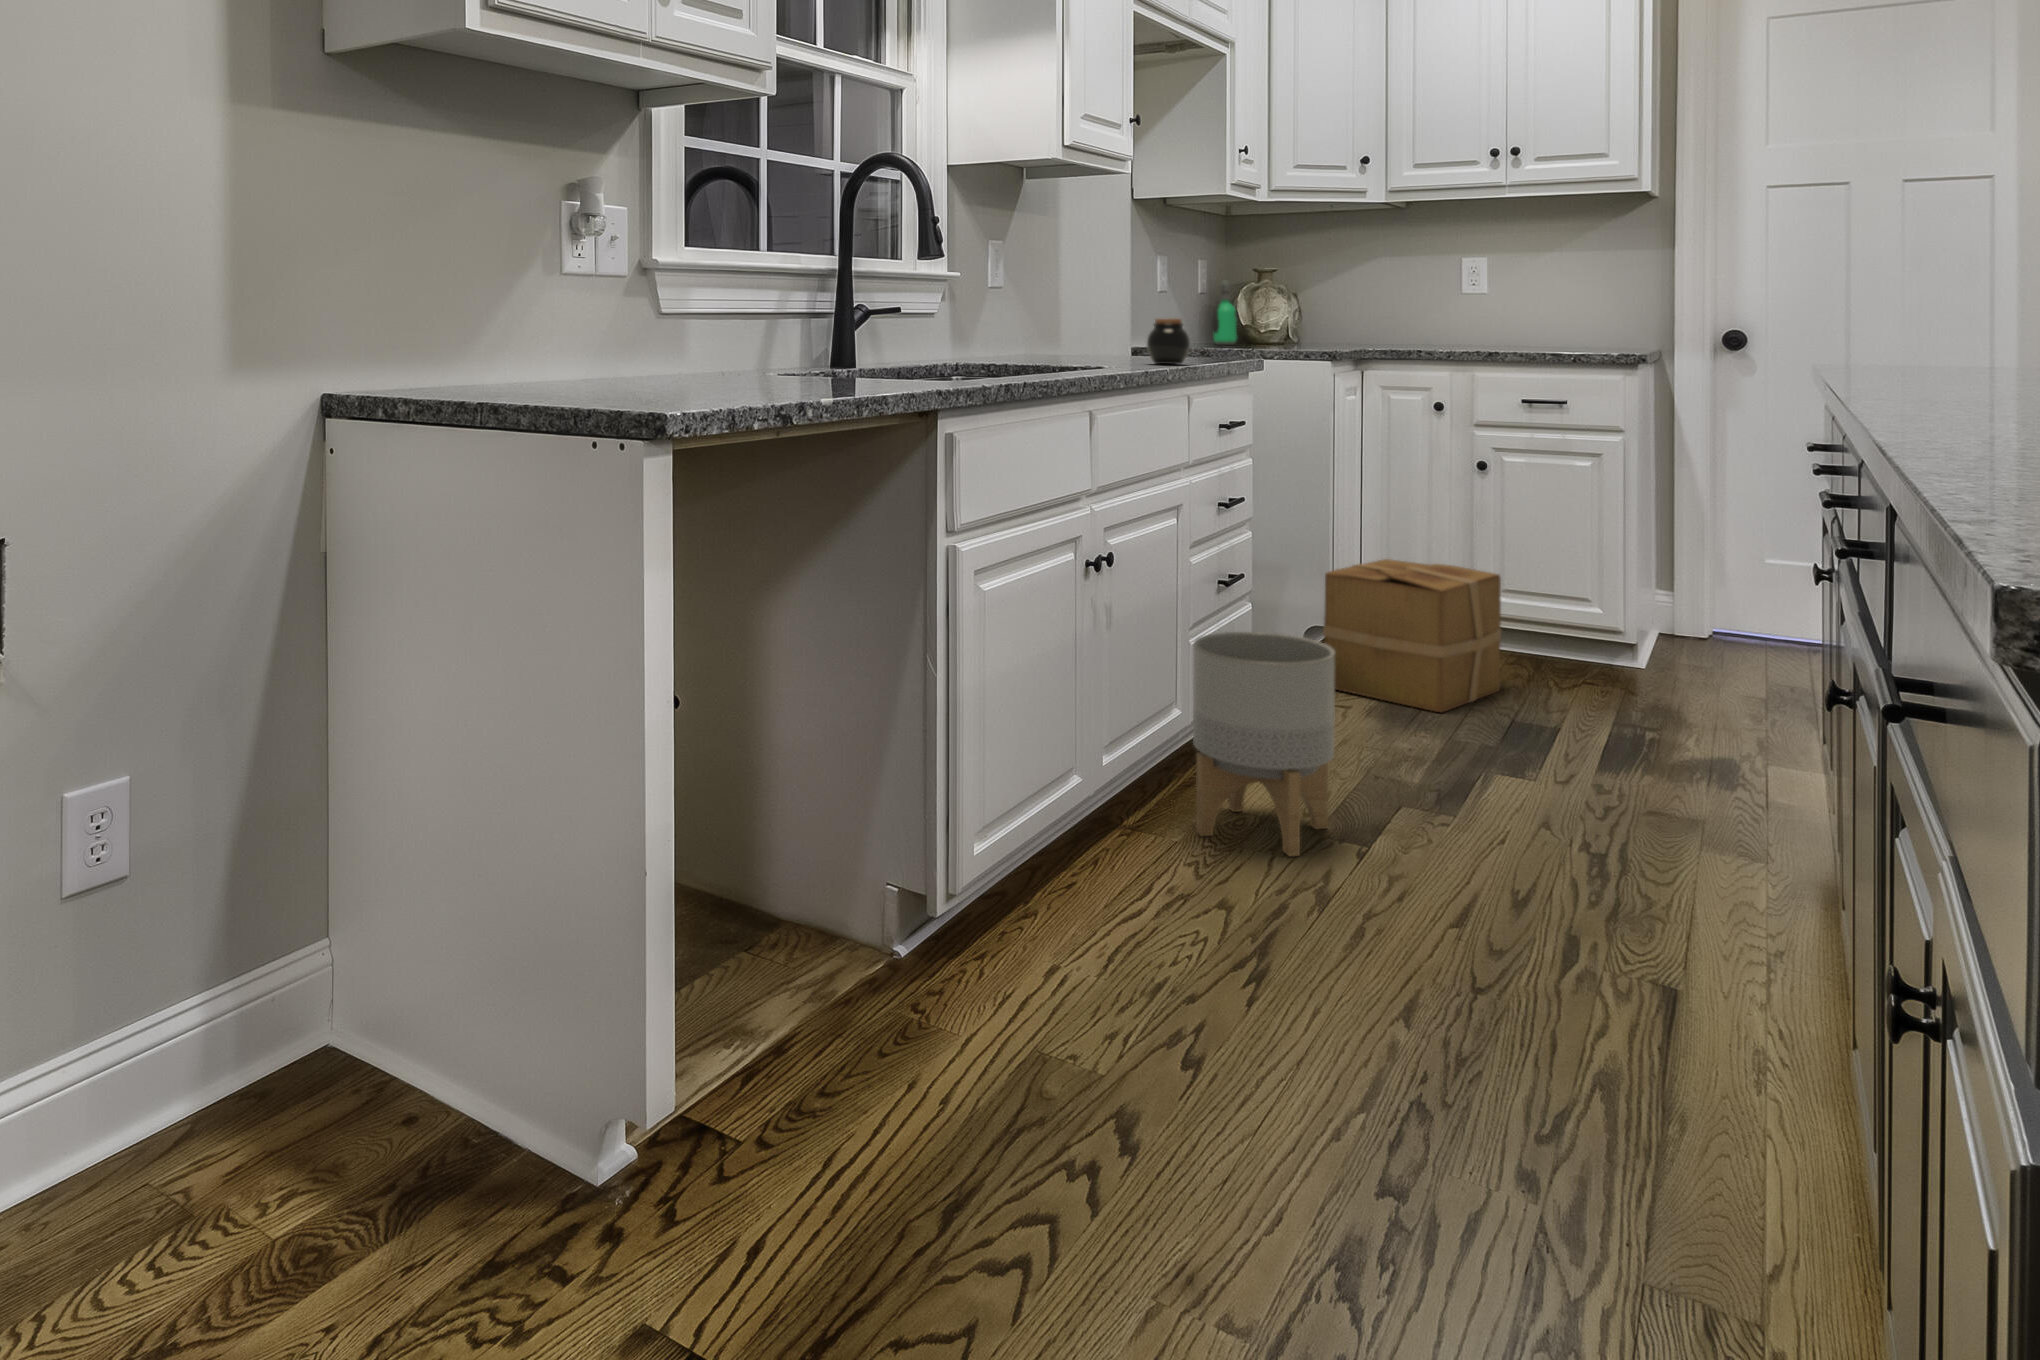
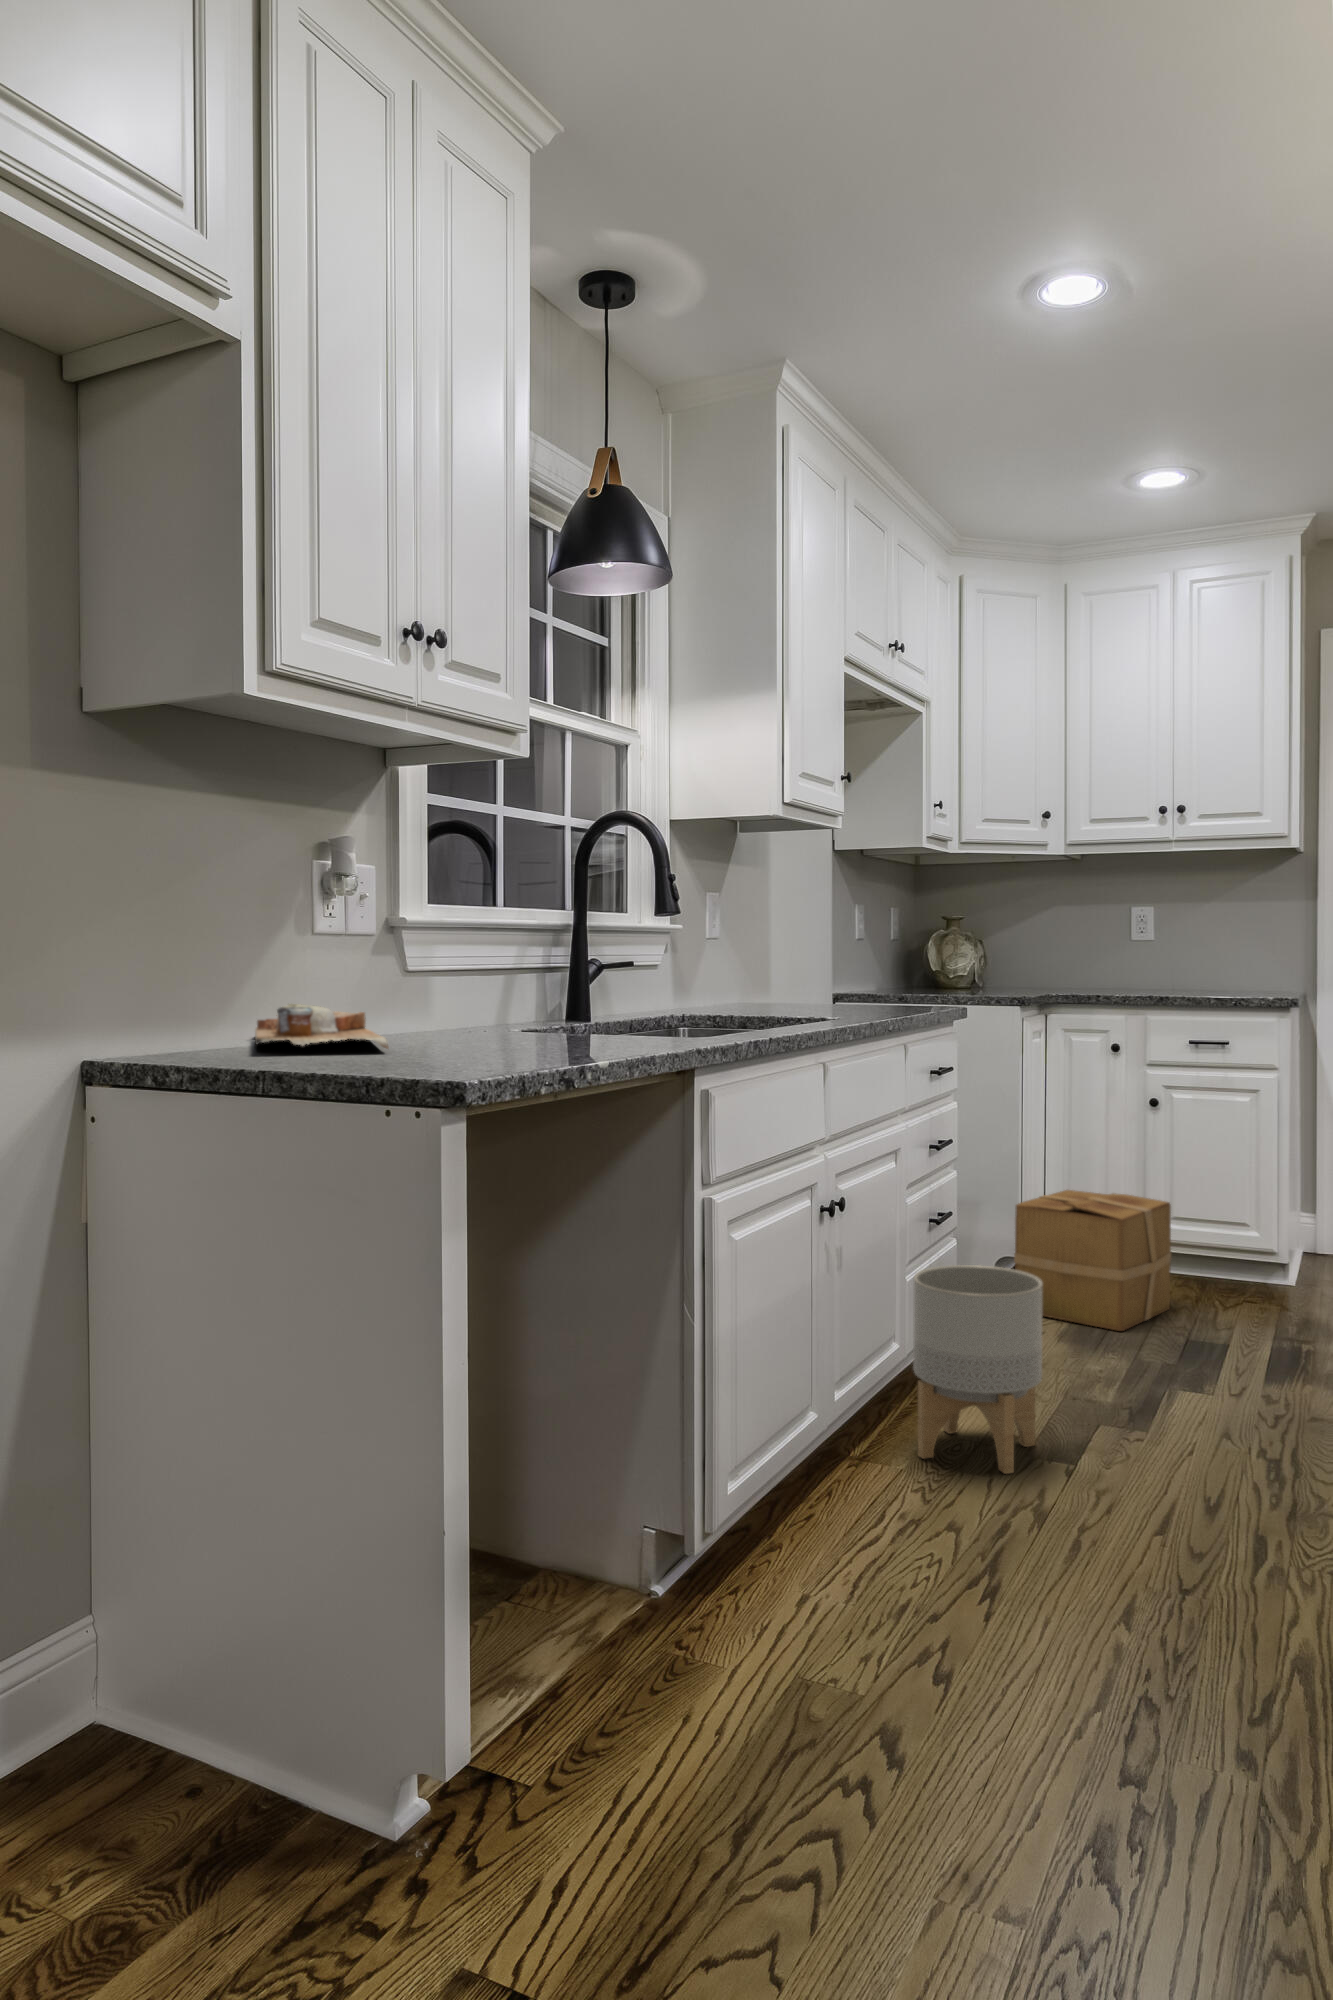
soap dispenser: present [1214,280,1237,345] -> none [903,928,924,989]
jar: present [1147,318,1190,364] -> none [860,970,900,1014]
cutting board: none [489,344,622,388] -> present [255,1004,389,1049]

